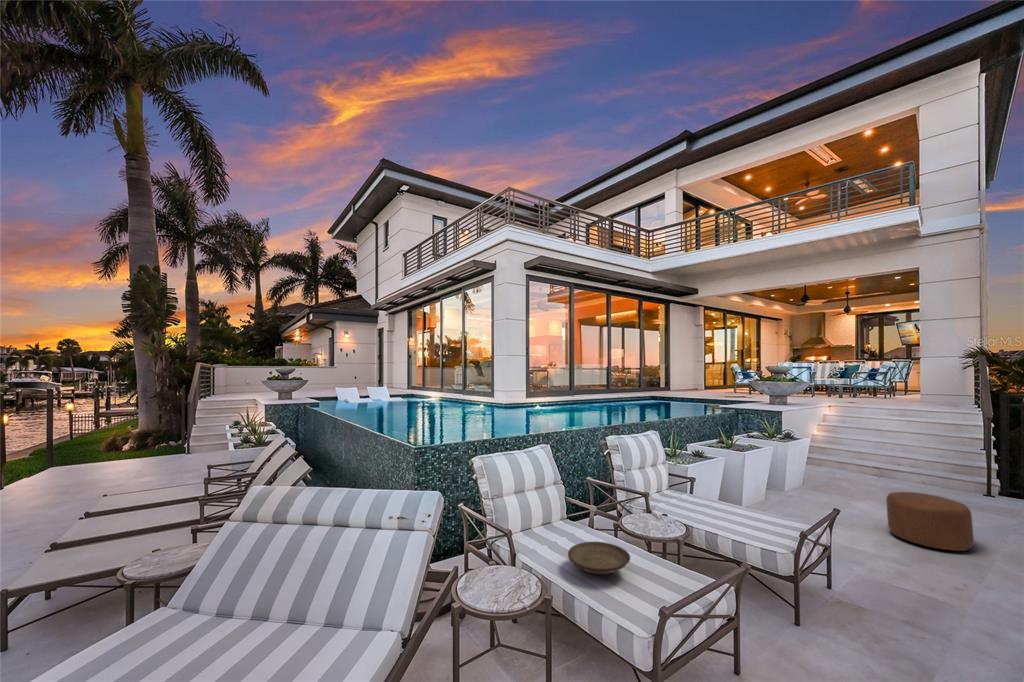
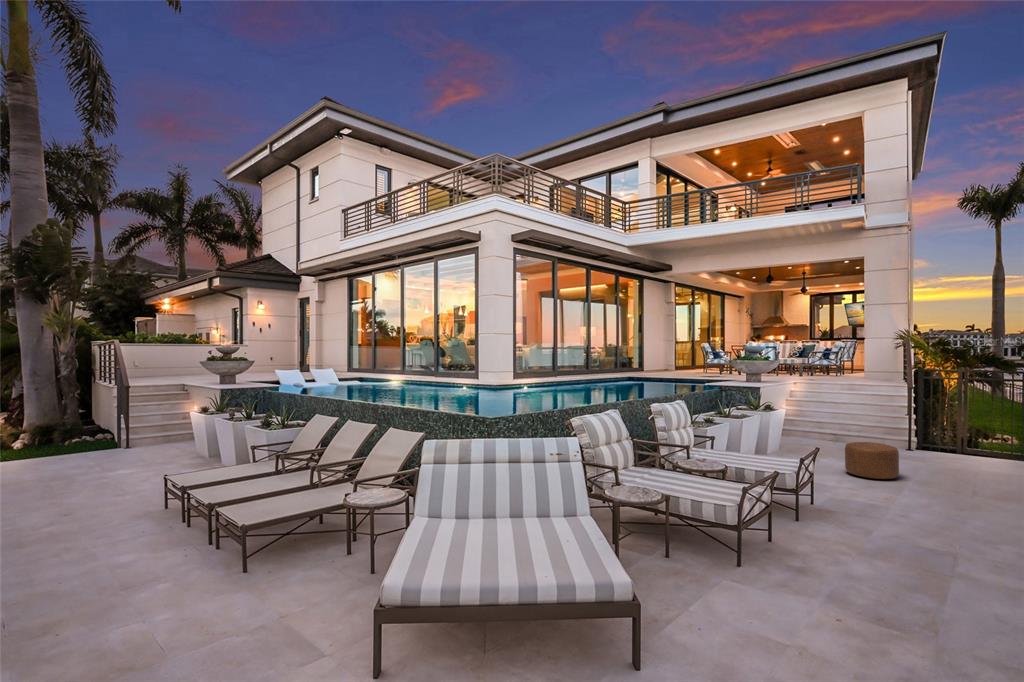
decorative bowl: present [568,542,630,575] -> none [662,471,707,488]

